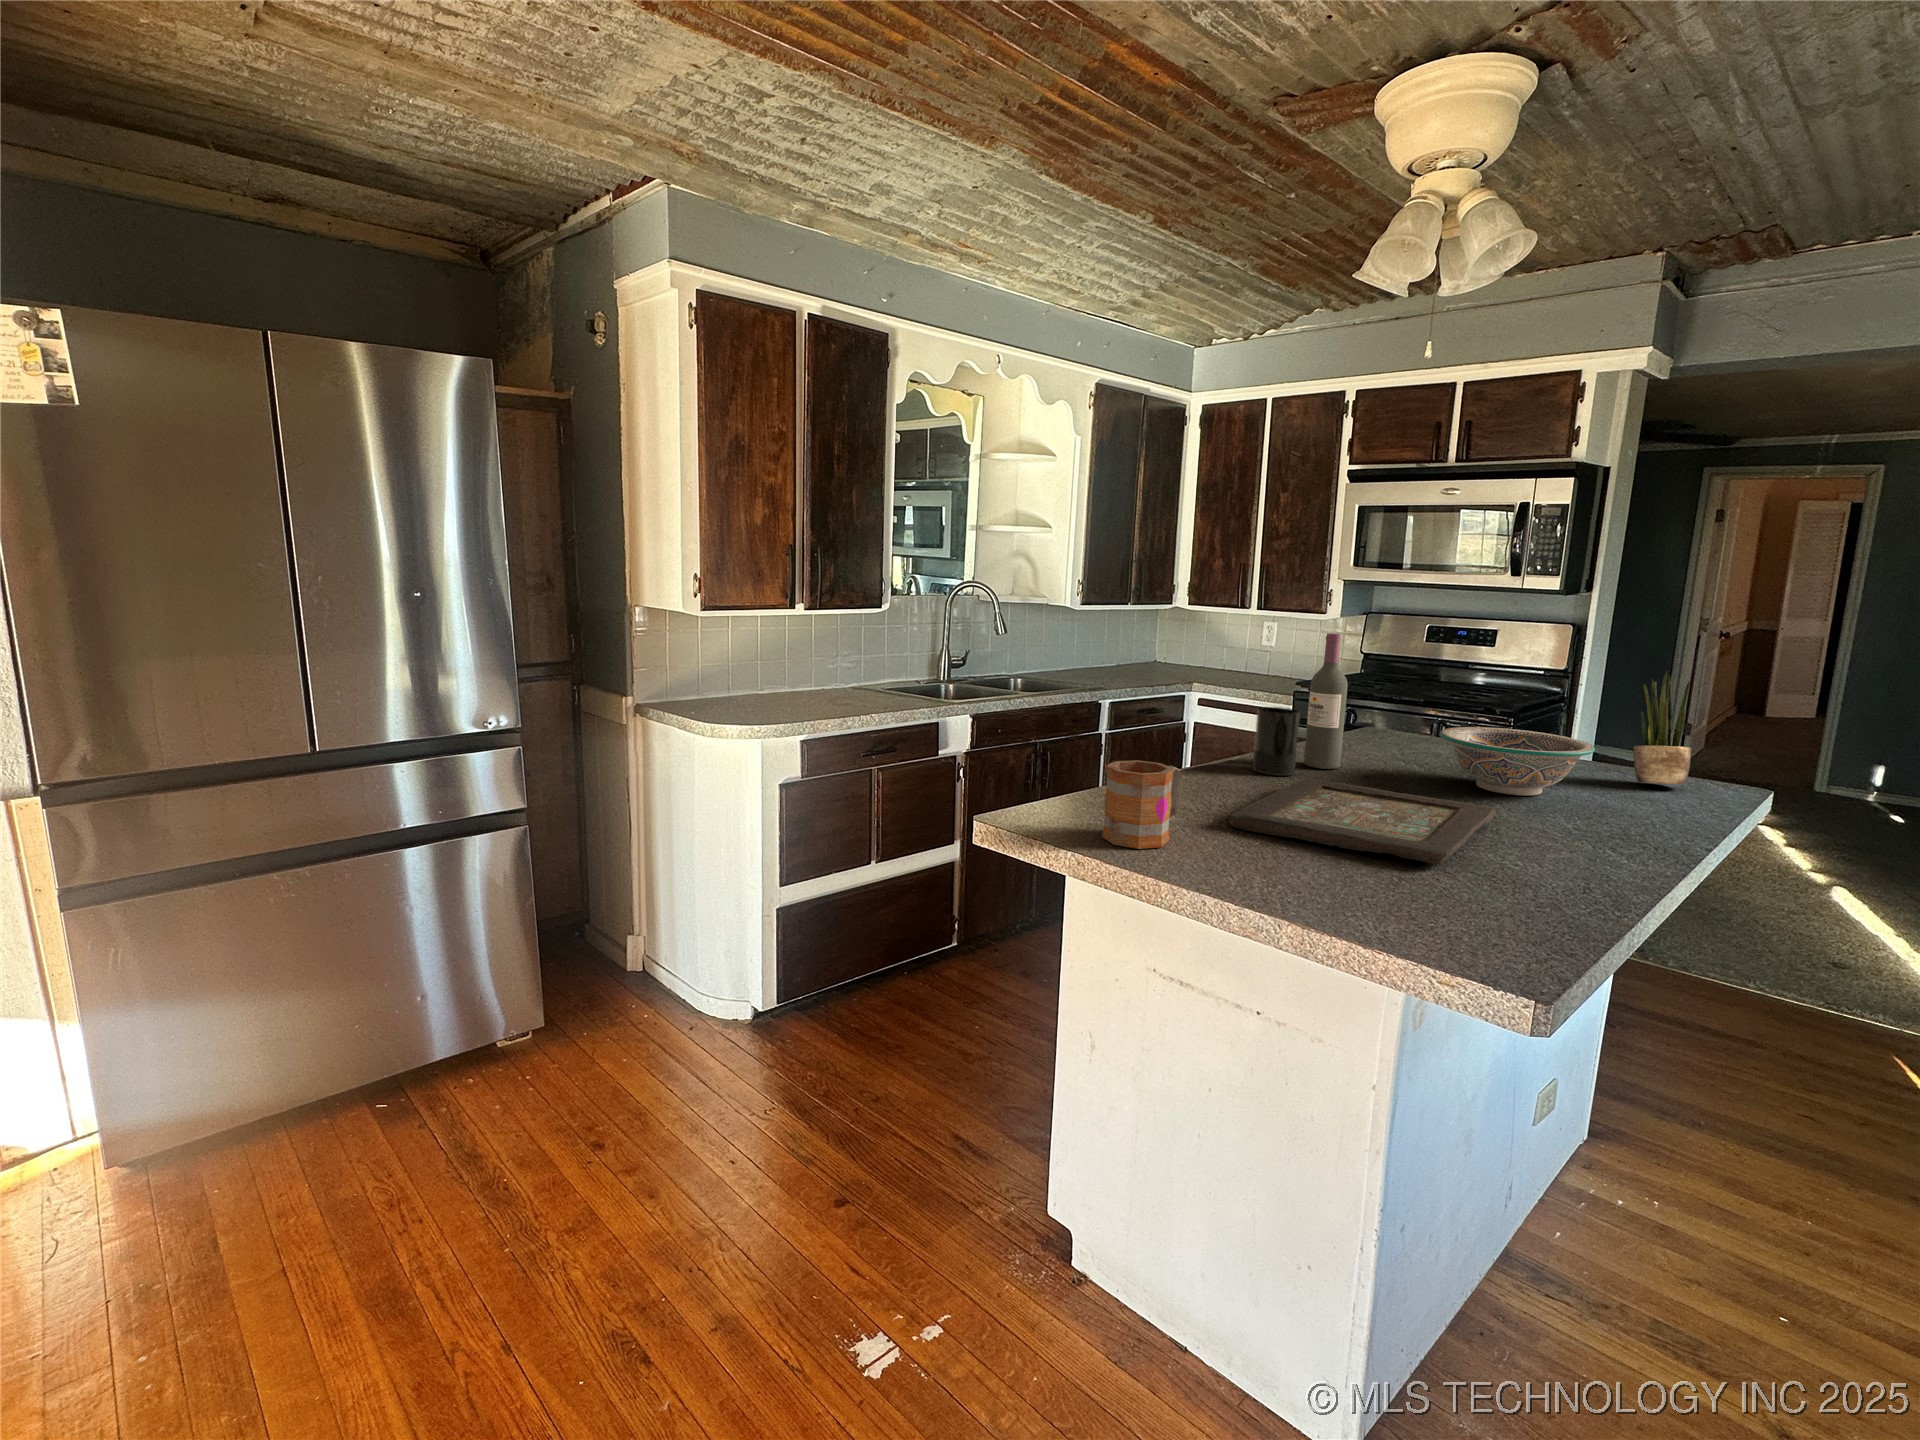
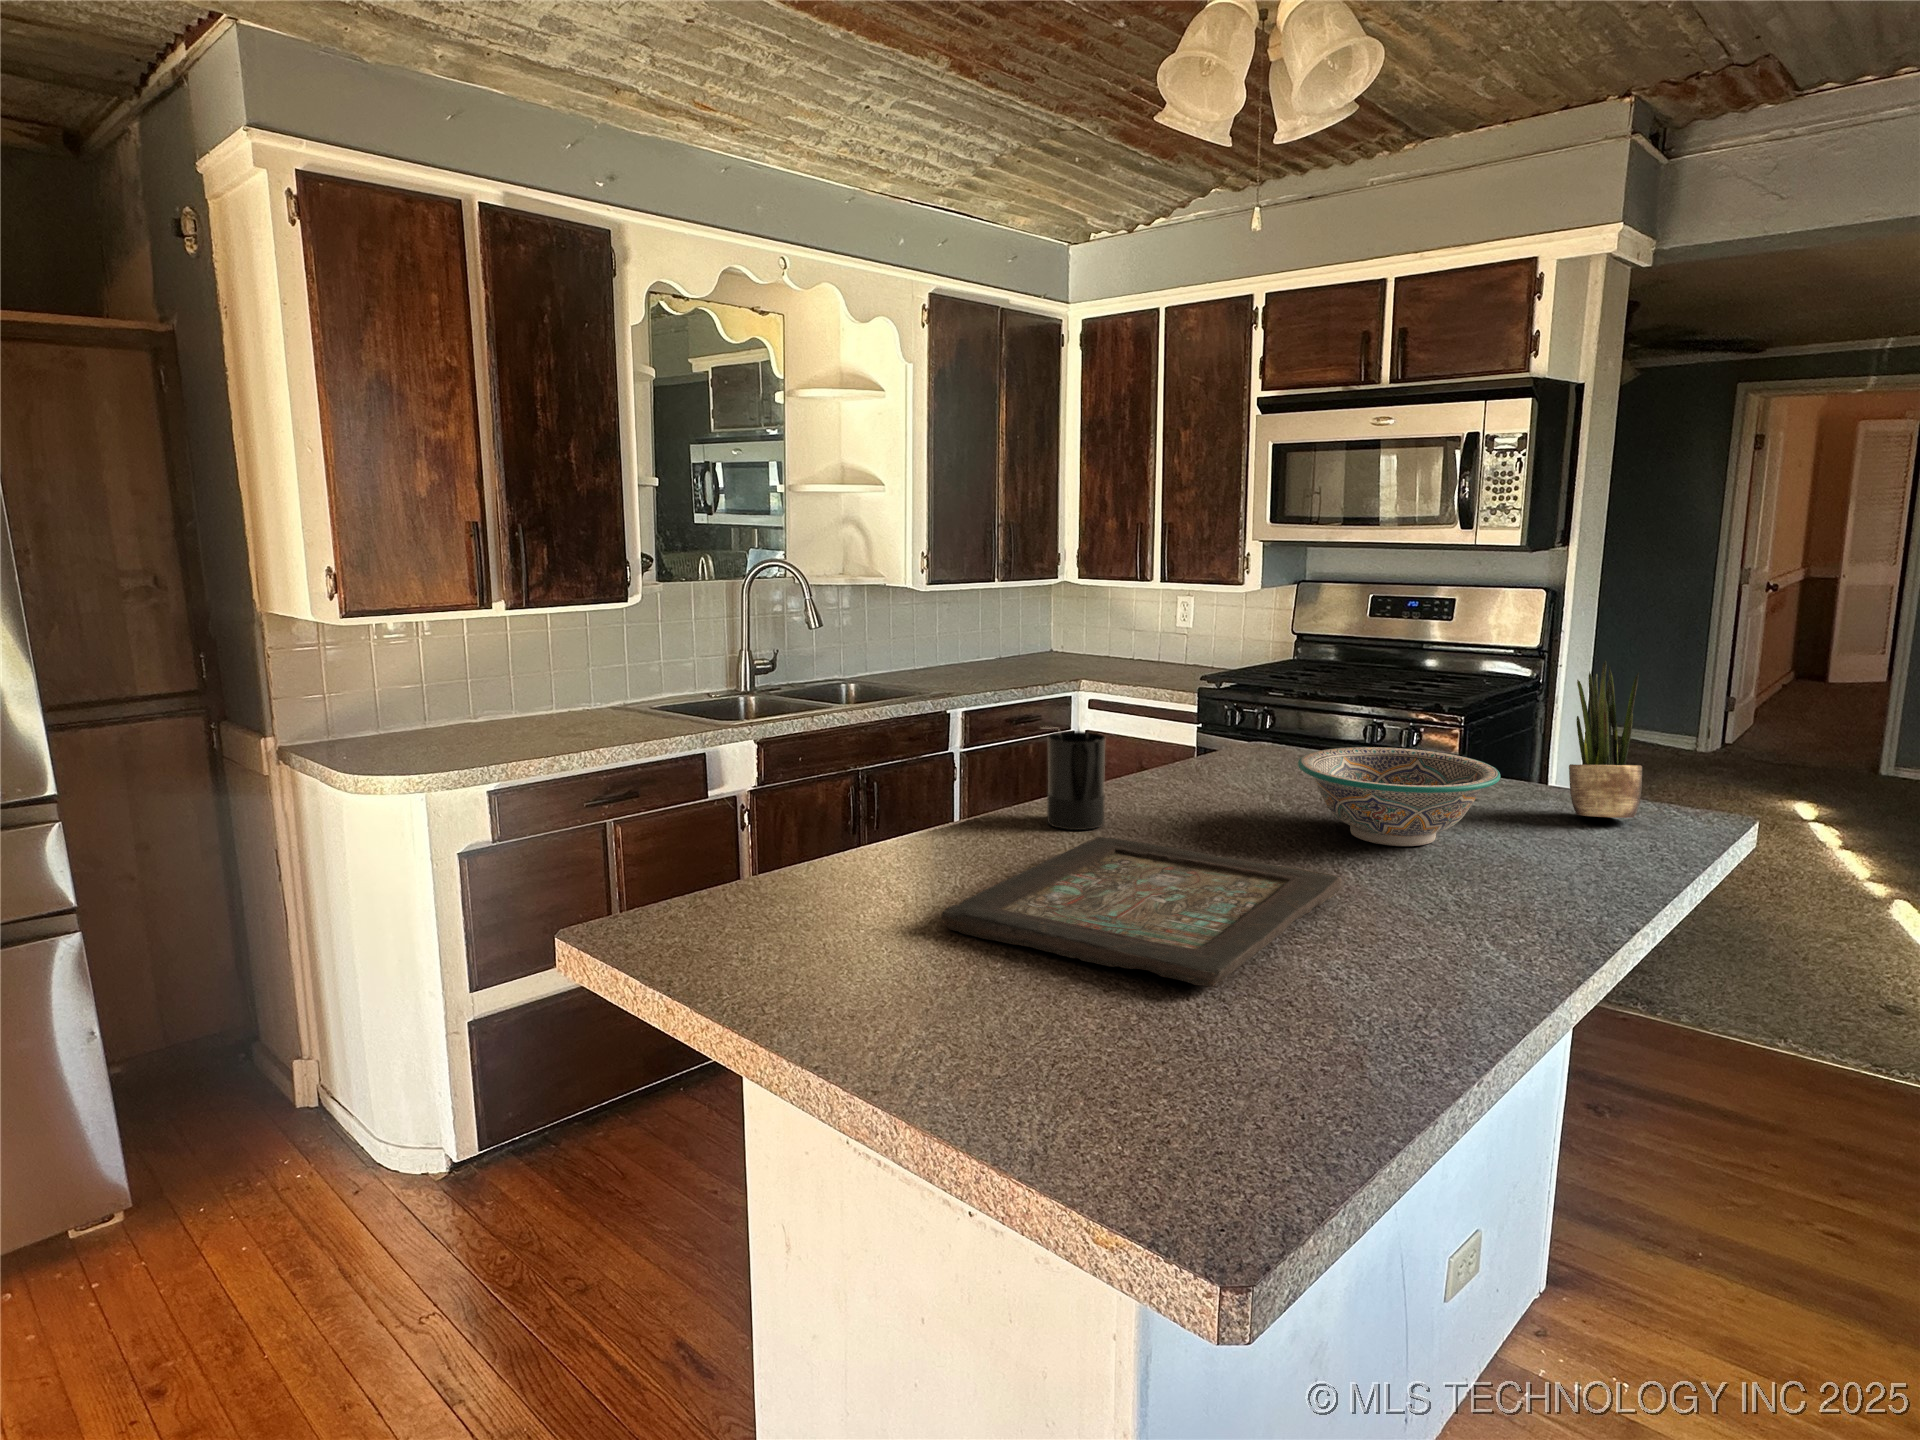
wine bottle: present [1304,633,1348,769] -> none [1126,625,1177,814]
mug: present [1102,760,1181,849] -> none [727,840,857,981]

